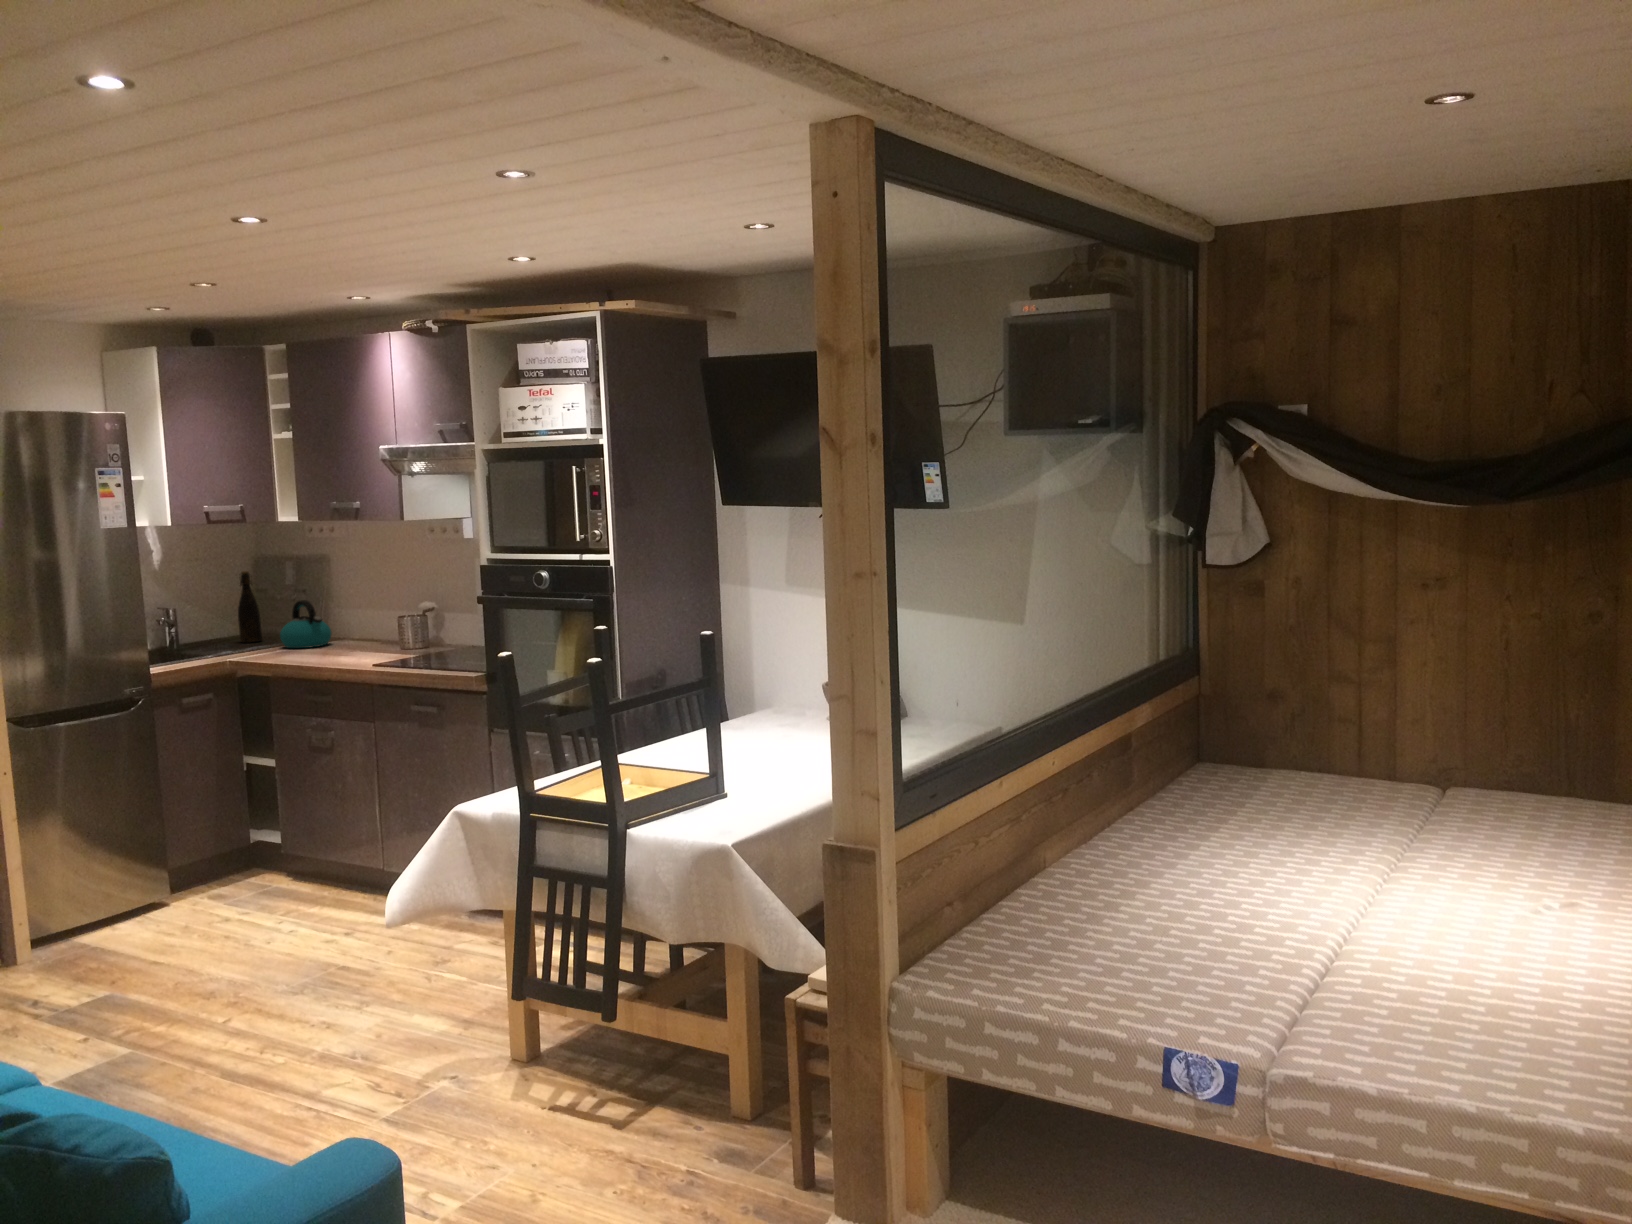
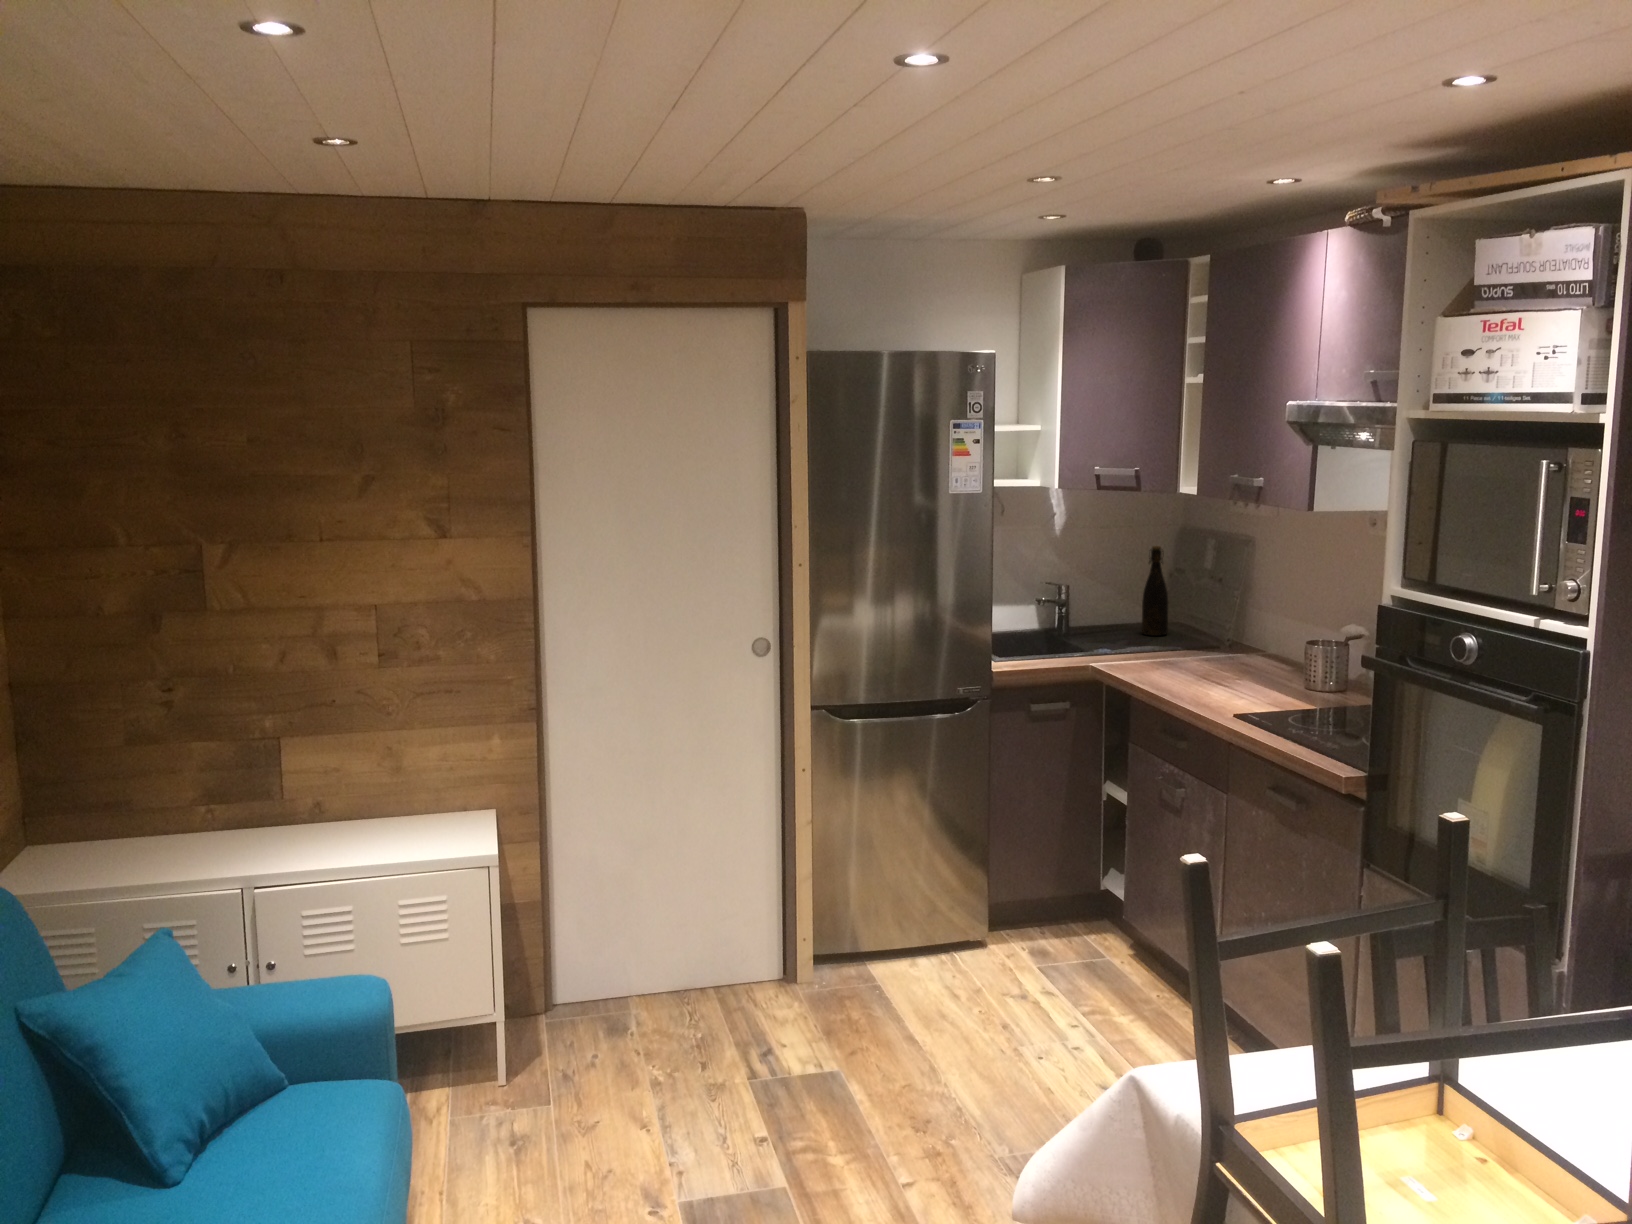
kettle: present [280,600,332,648] -> none [1171,595,1236,659]

